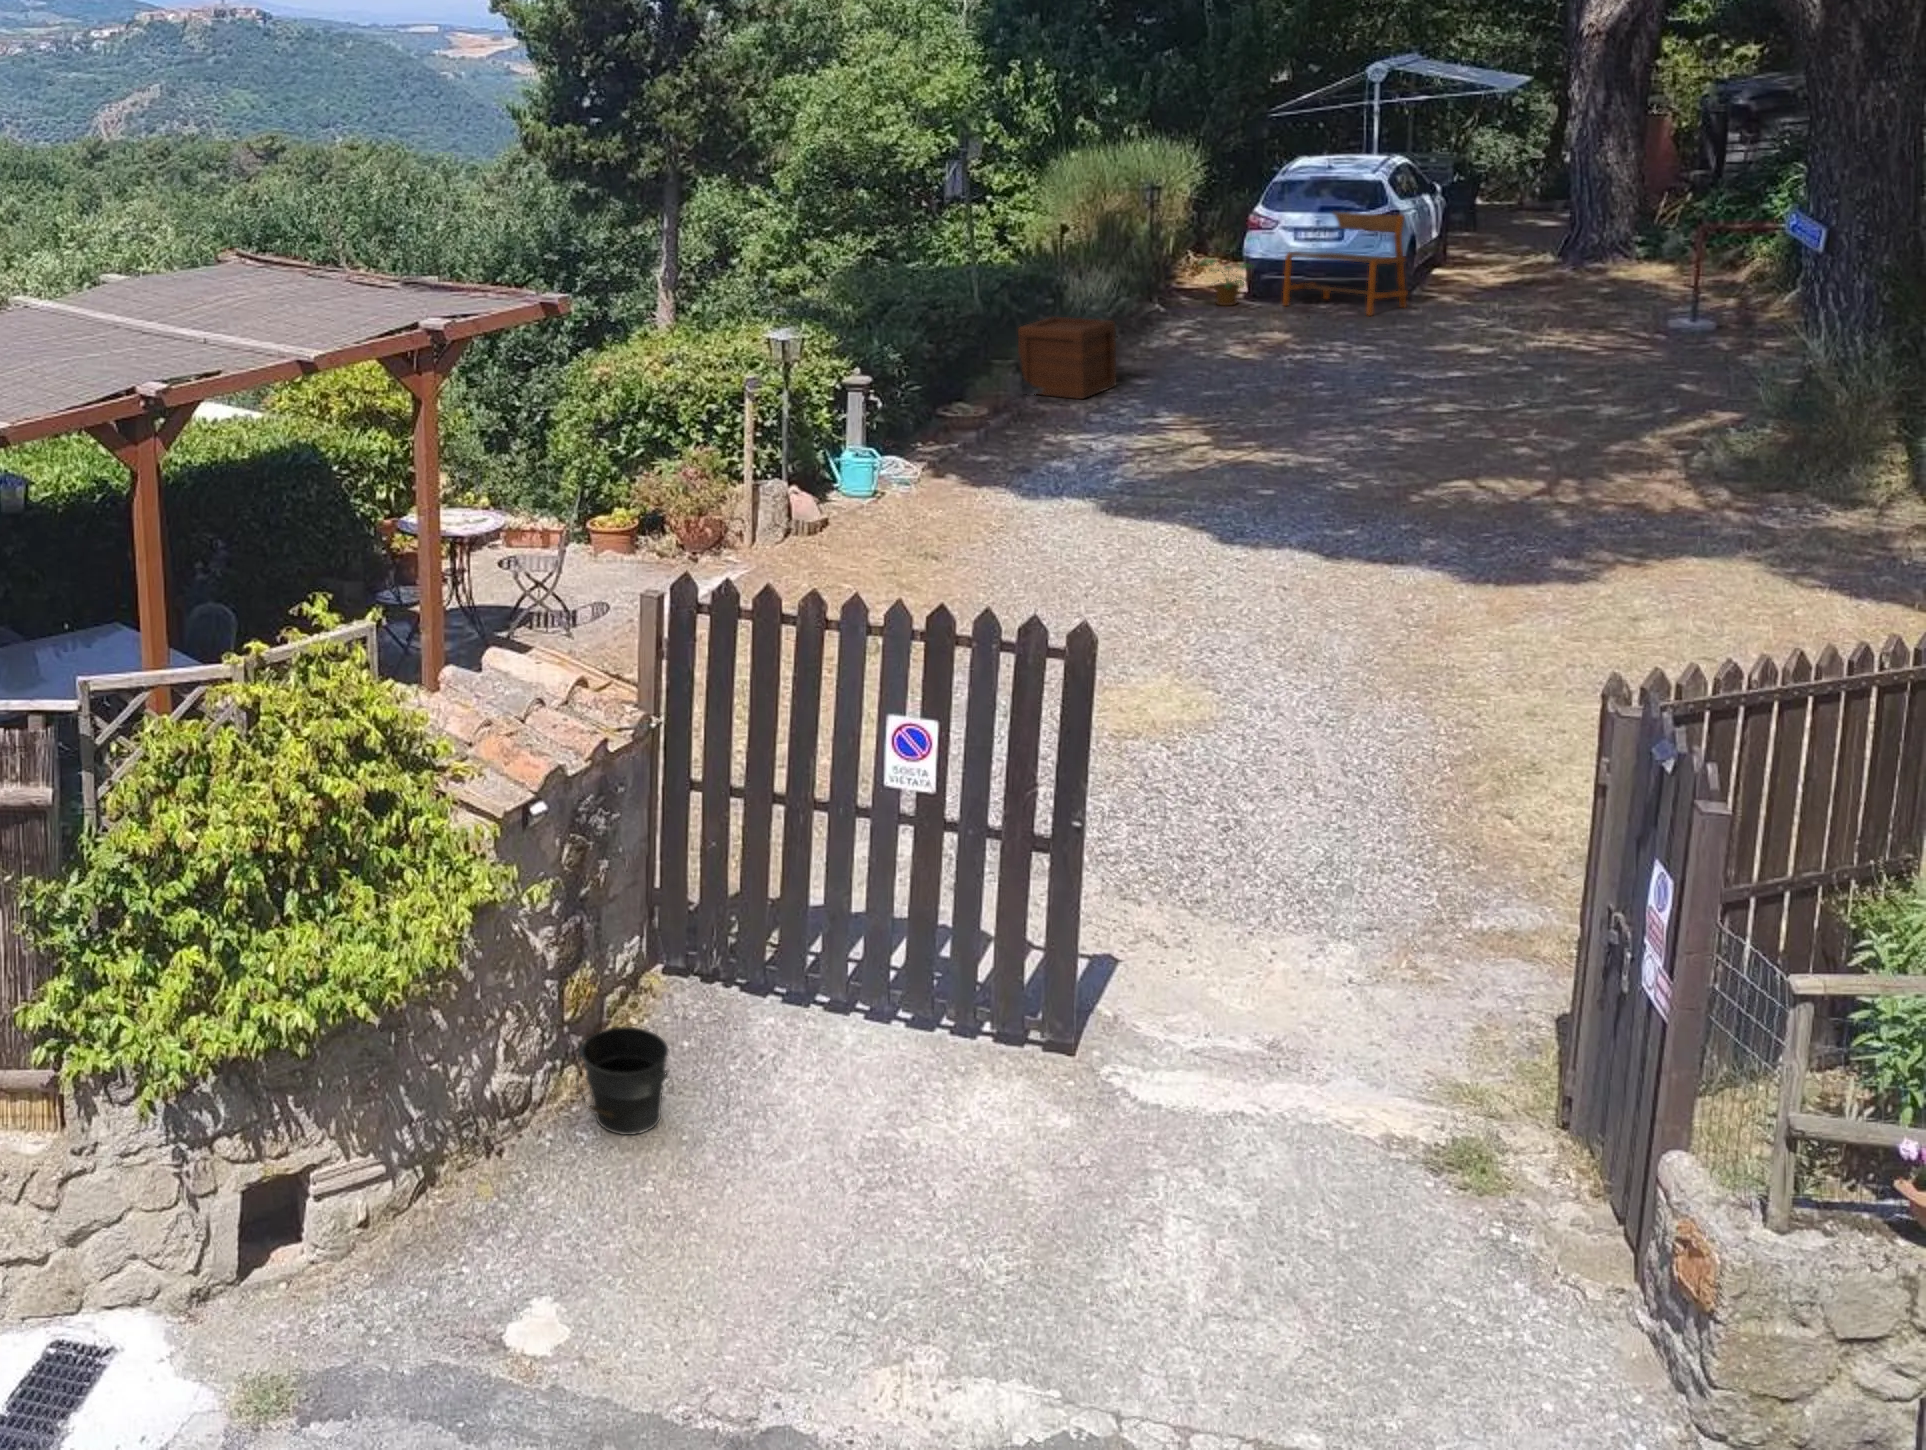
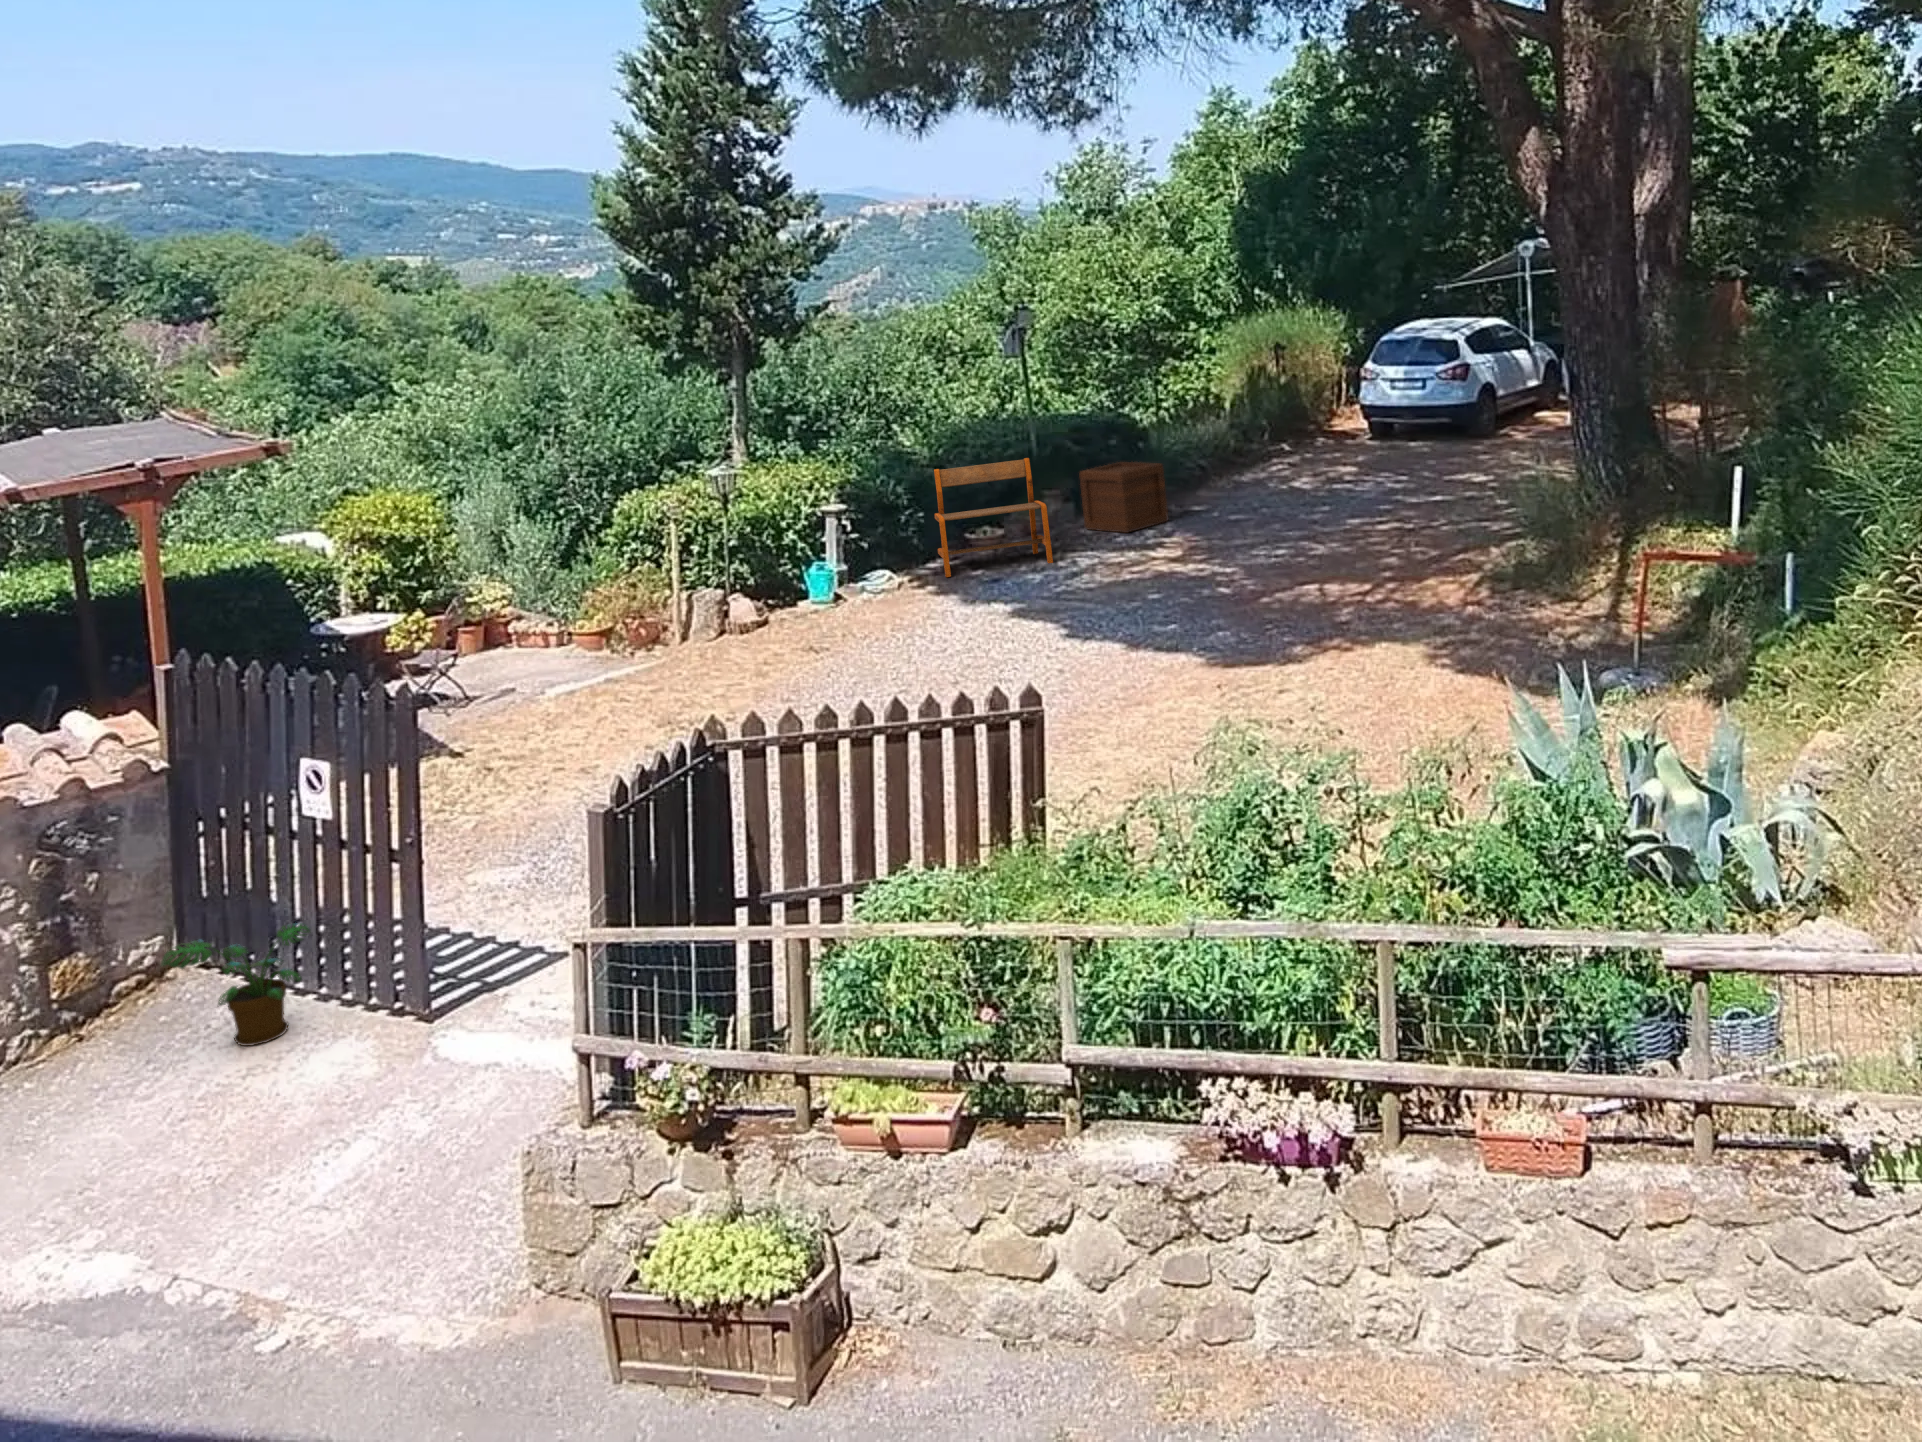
bench: present [1283,212,1407,315] -> present [934,458,1053,577]
potted plant: present [1199,258,1254,306] -> present [161,923,310,1046]
bucket: present [577,1027,668,1135] -> none [38,1003,118,1086]

